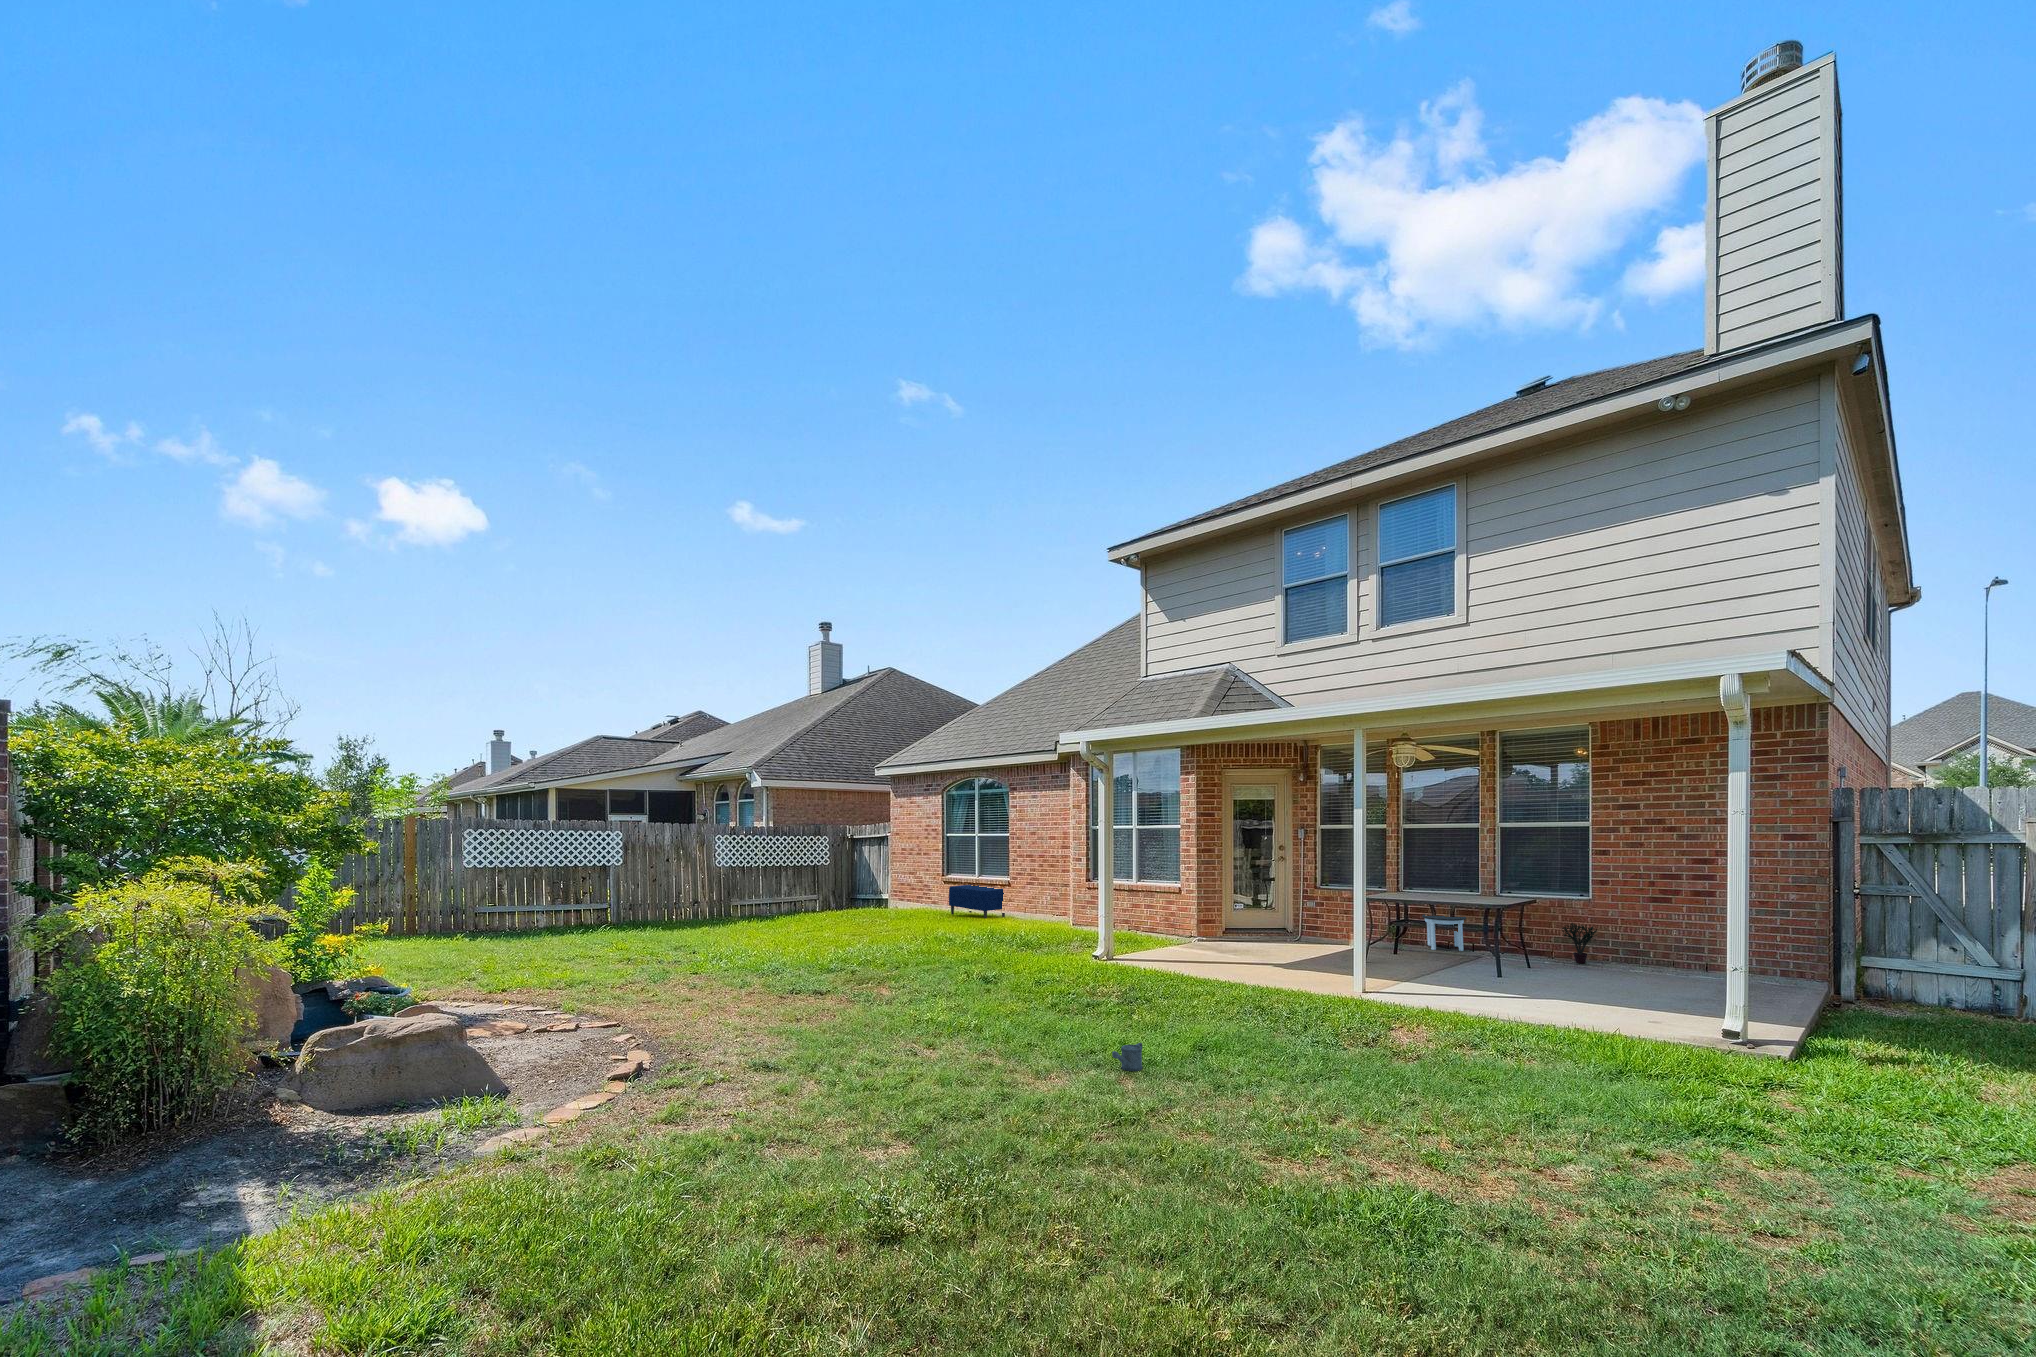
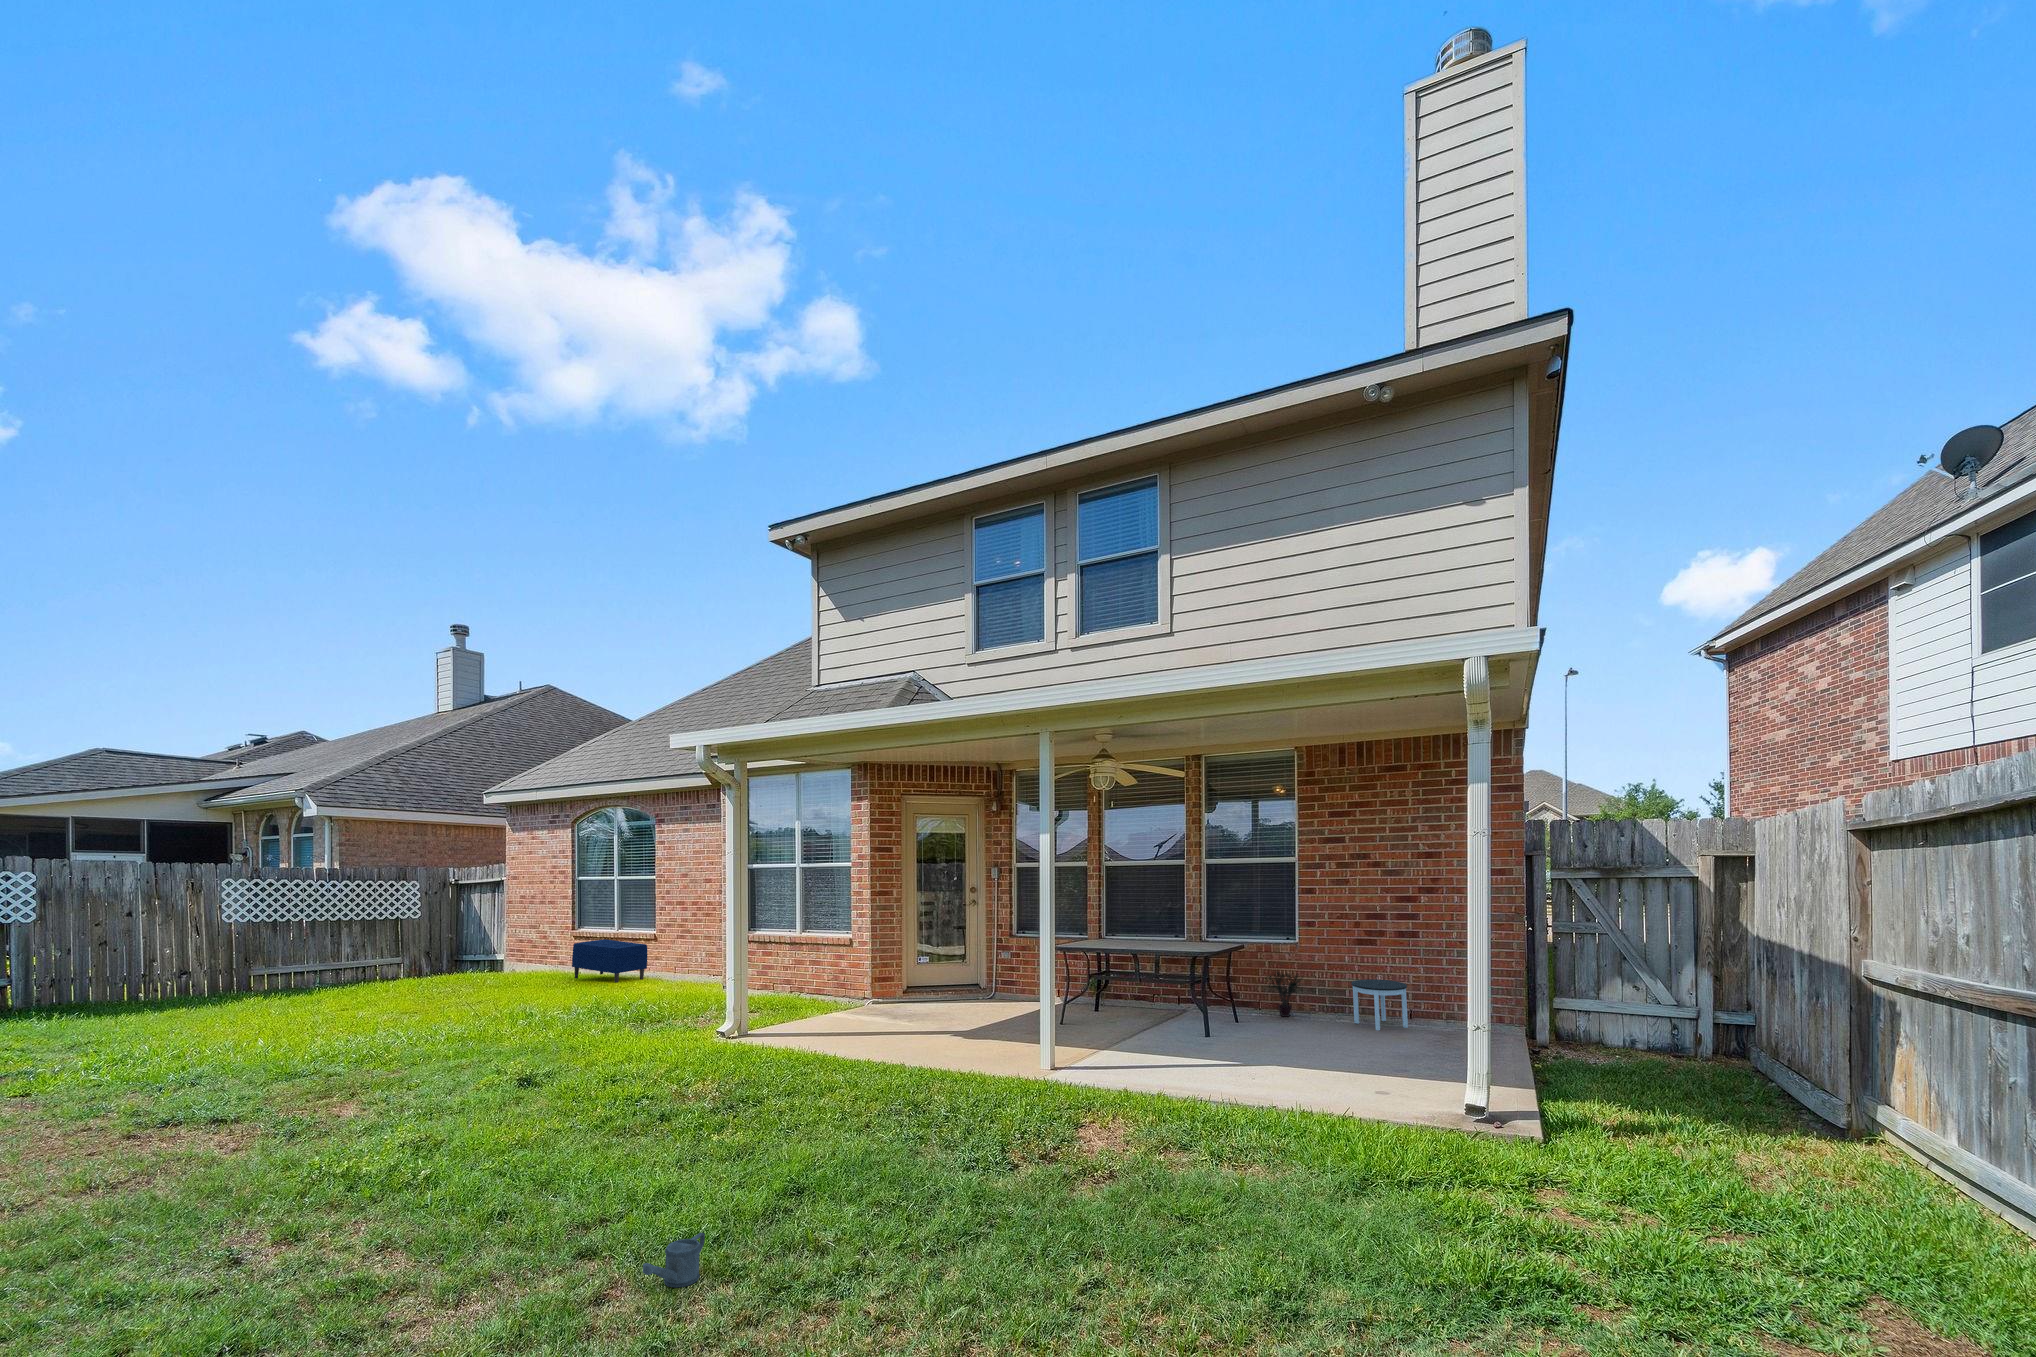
round table: present [1422,914,1466,951] -> present [1351,979,1408,1031]

